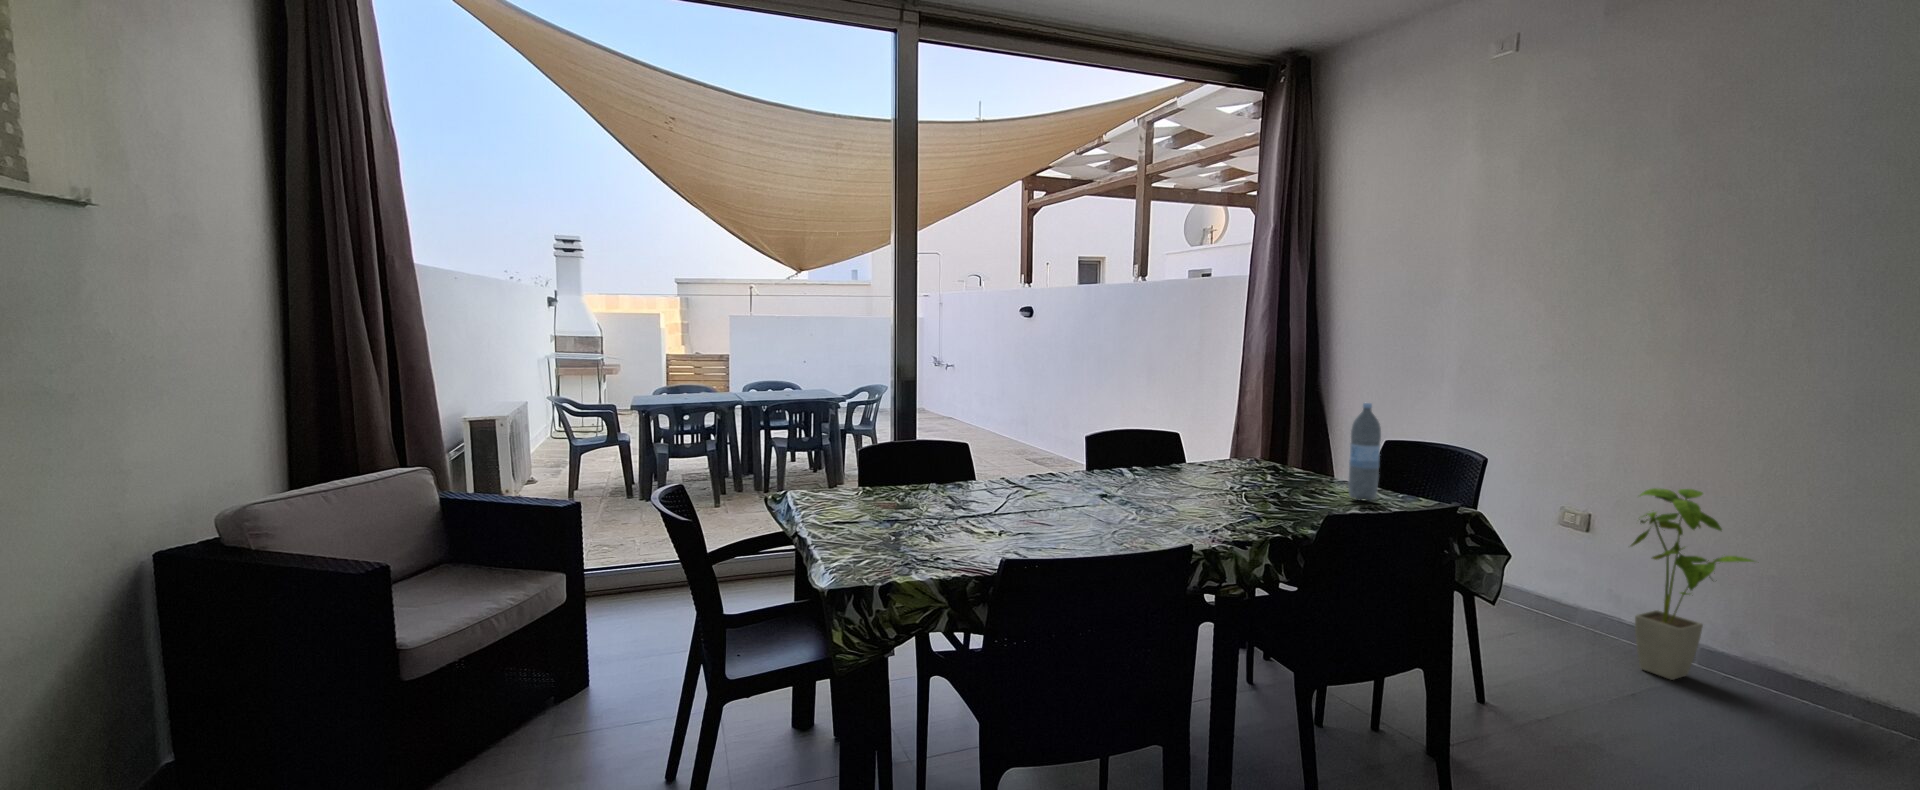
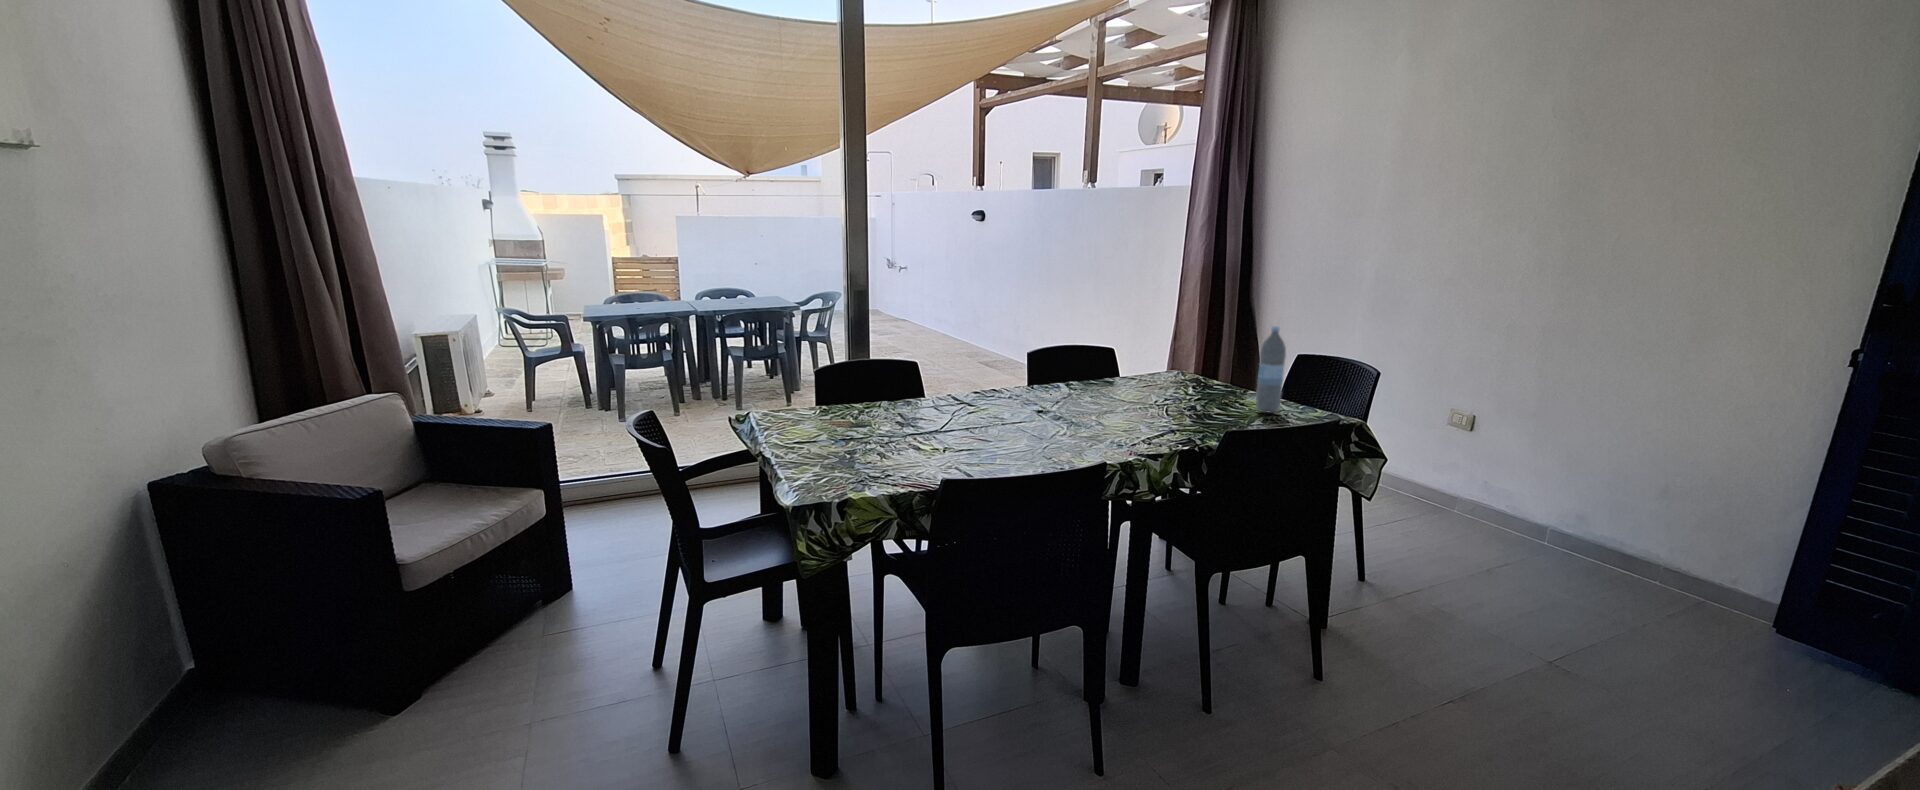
house plant: present [1631,488,1754,680] -> none [1500,395,1620,557]

